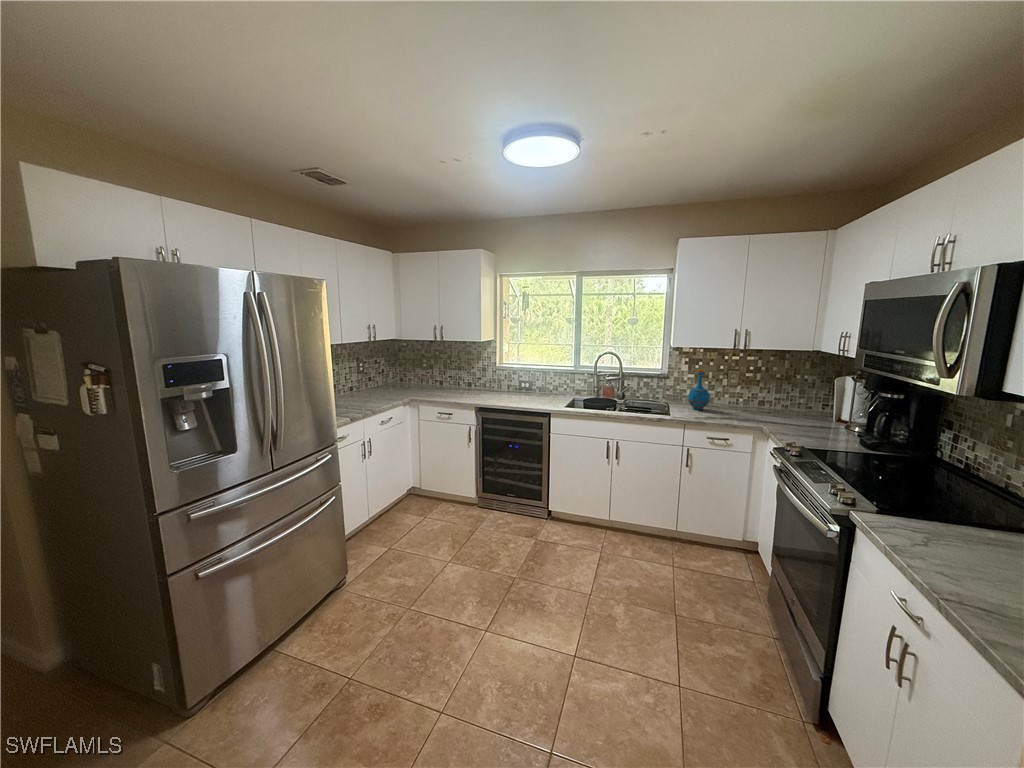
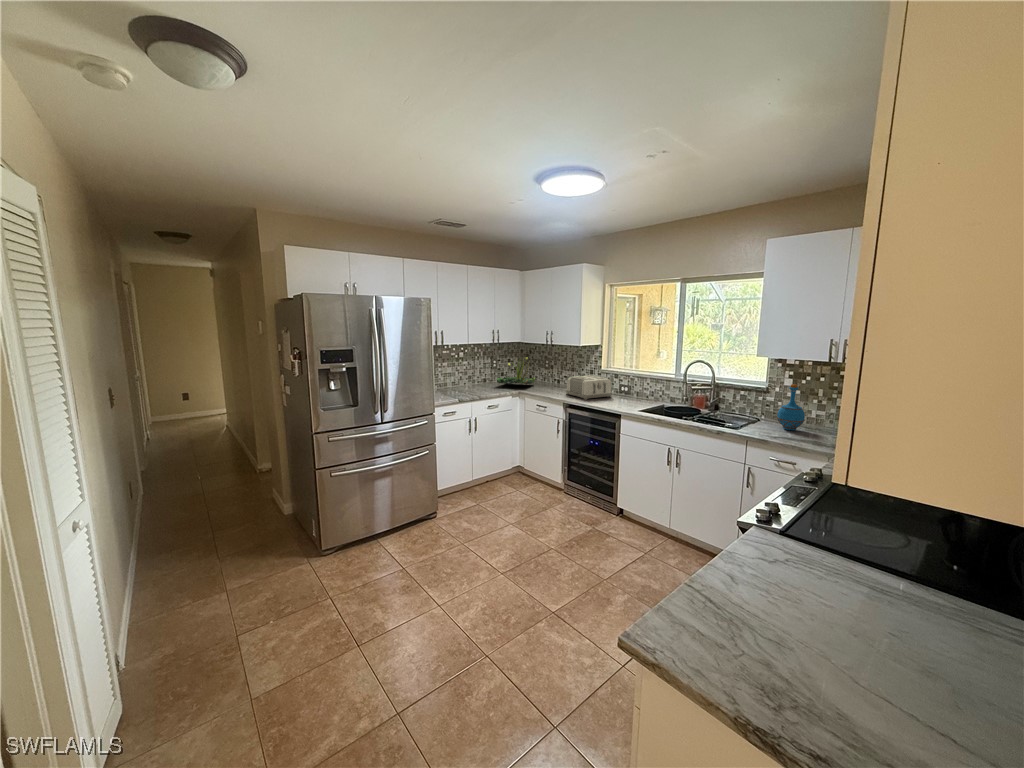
plant: none [372,355,414,391] -> present [497,357,536,384]
toaster: none [466,373,515,401] -> present [566,375,612,400]

